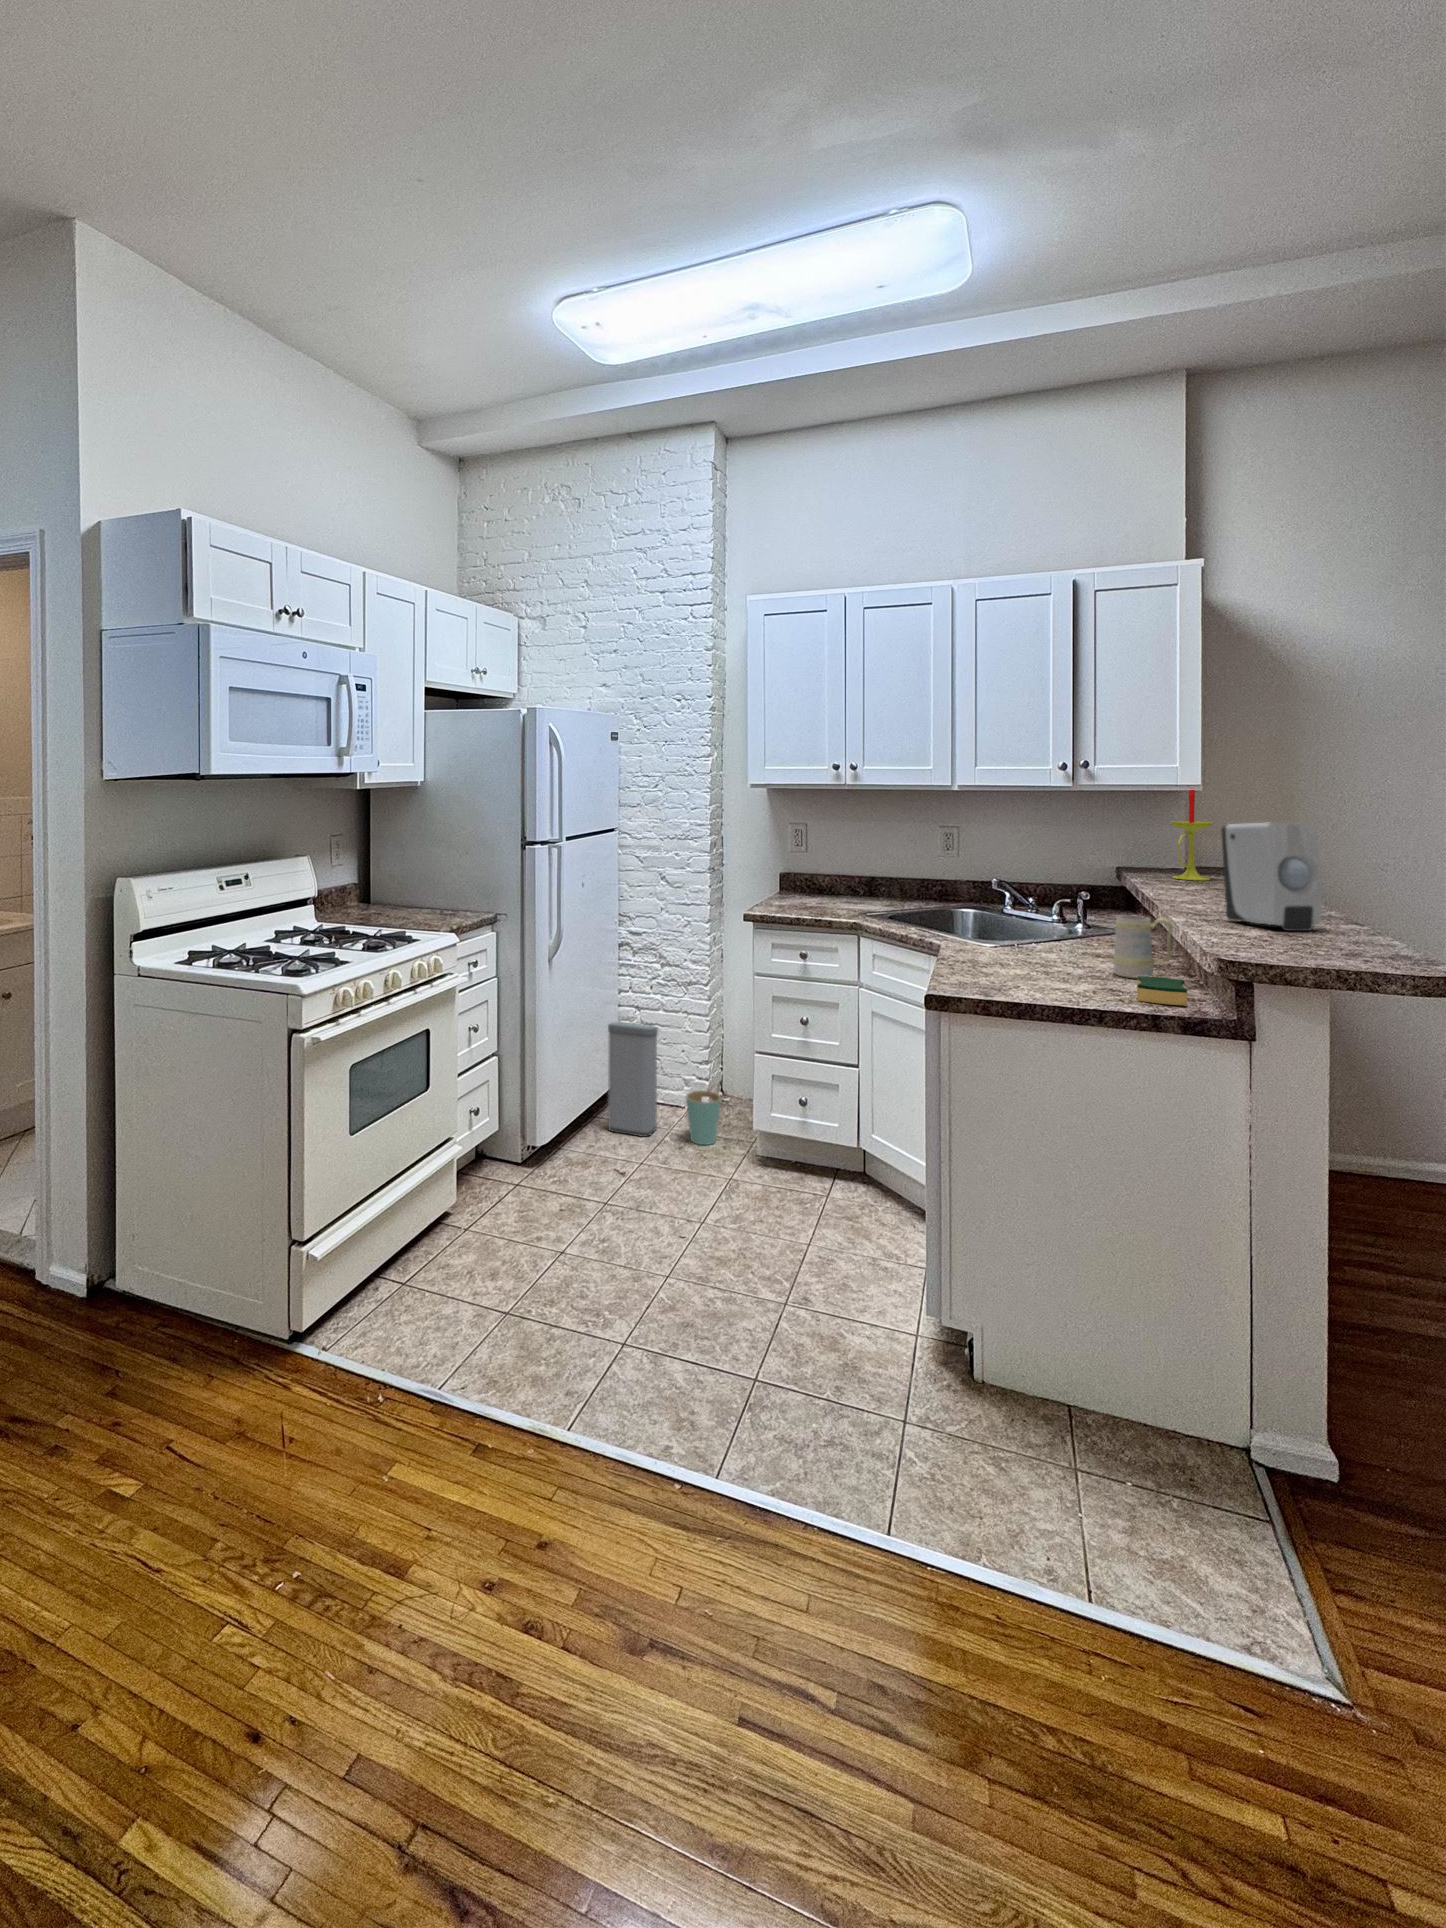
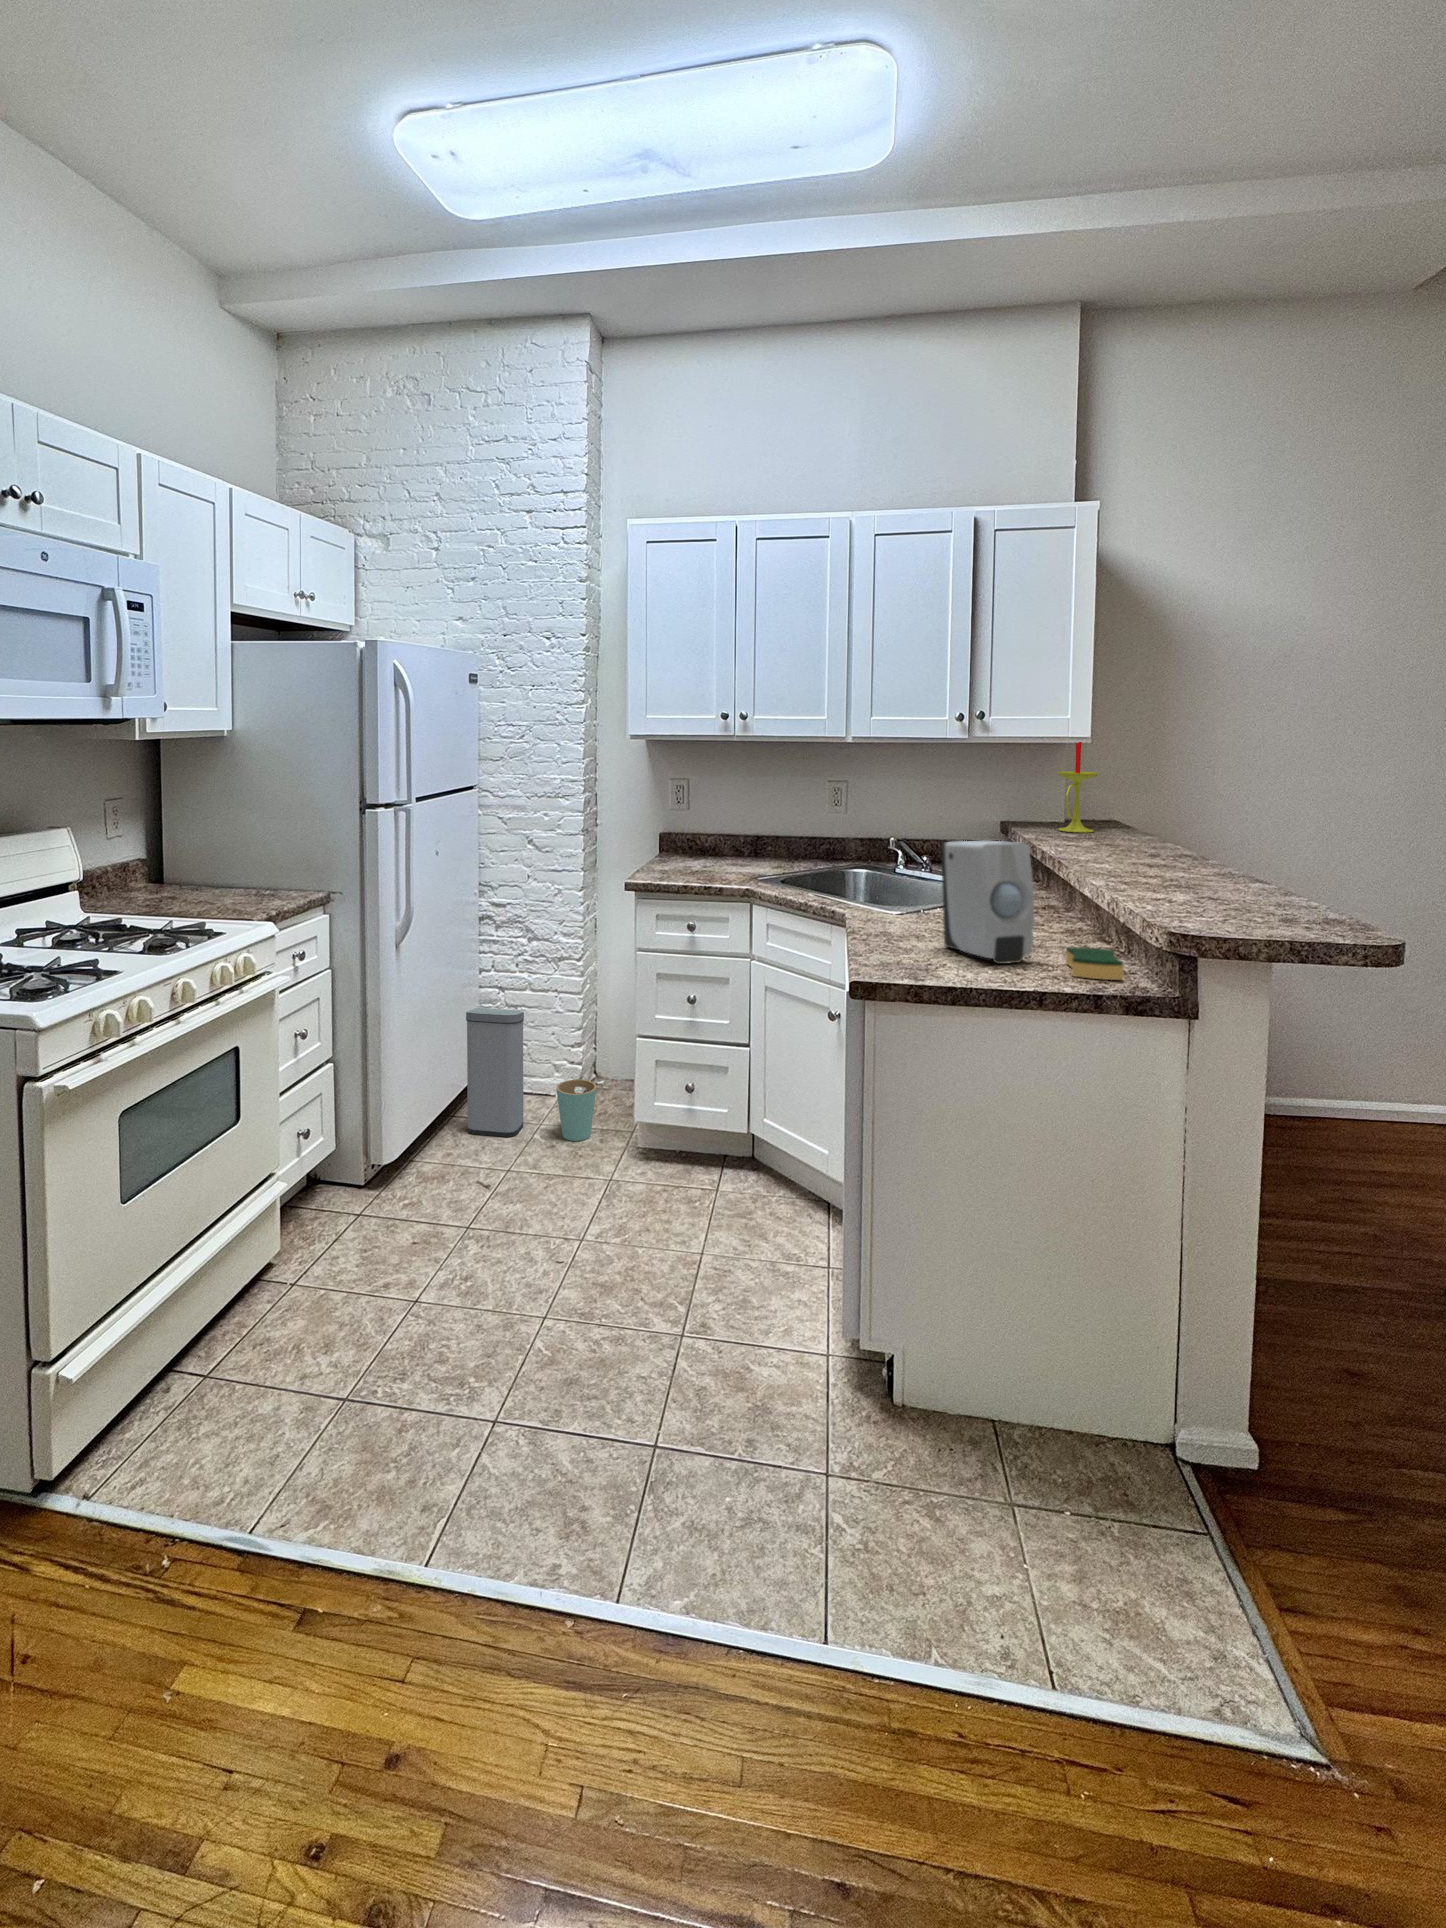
soap dispenser: present [1222,822,1323,931] -> present [941,841,1034,964]
mug: present [1113,915,1172,978] -> none [1032,878,1094,947]

